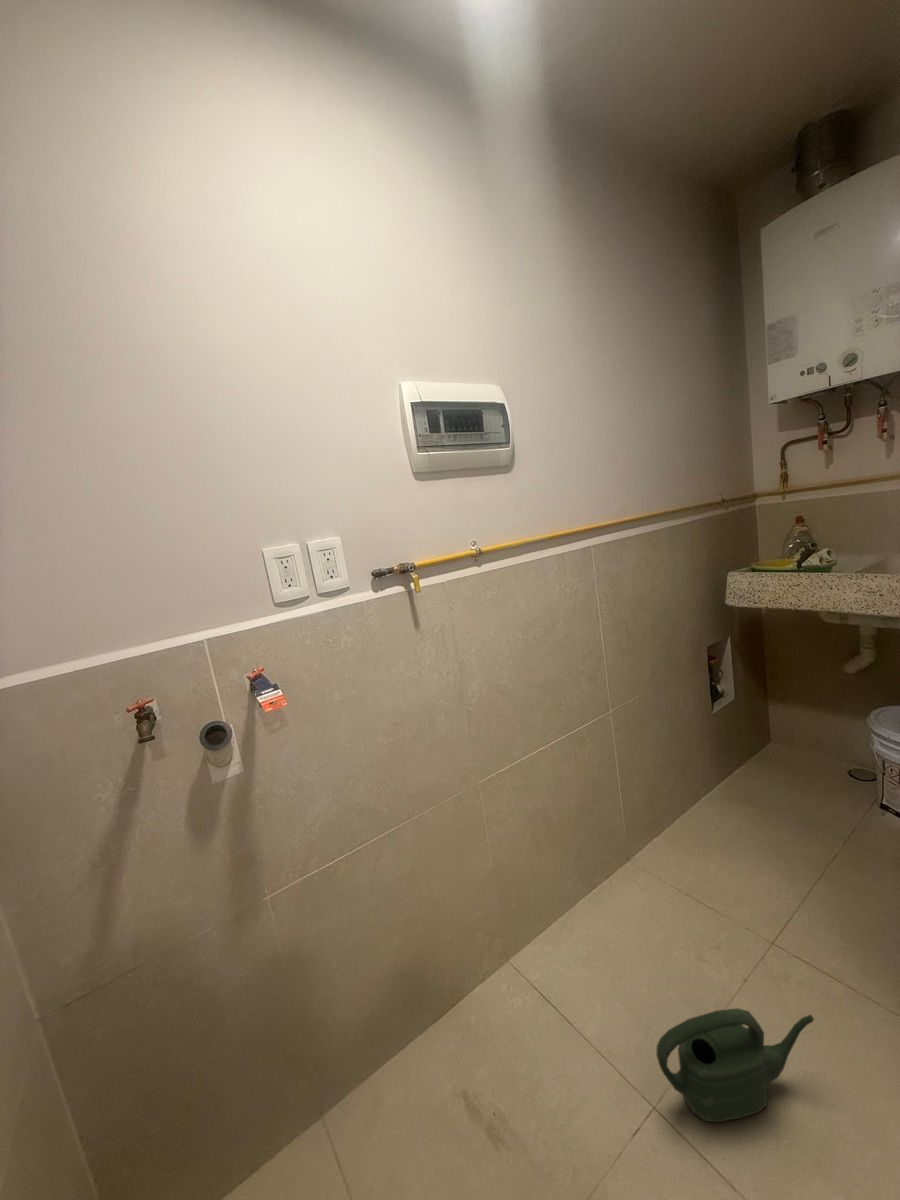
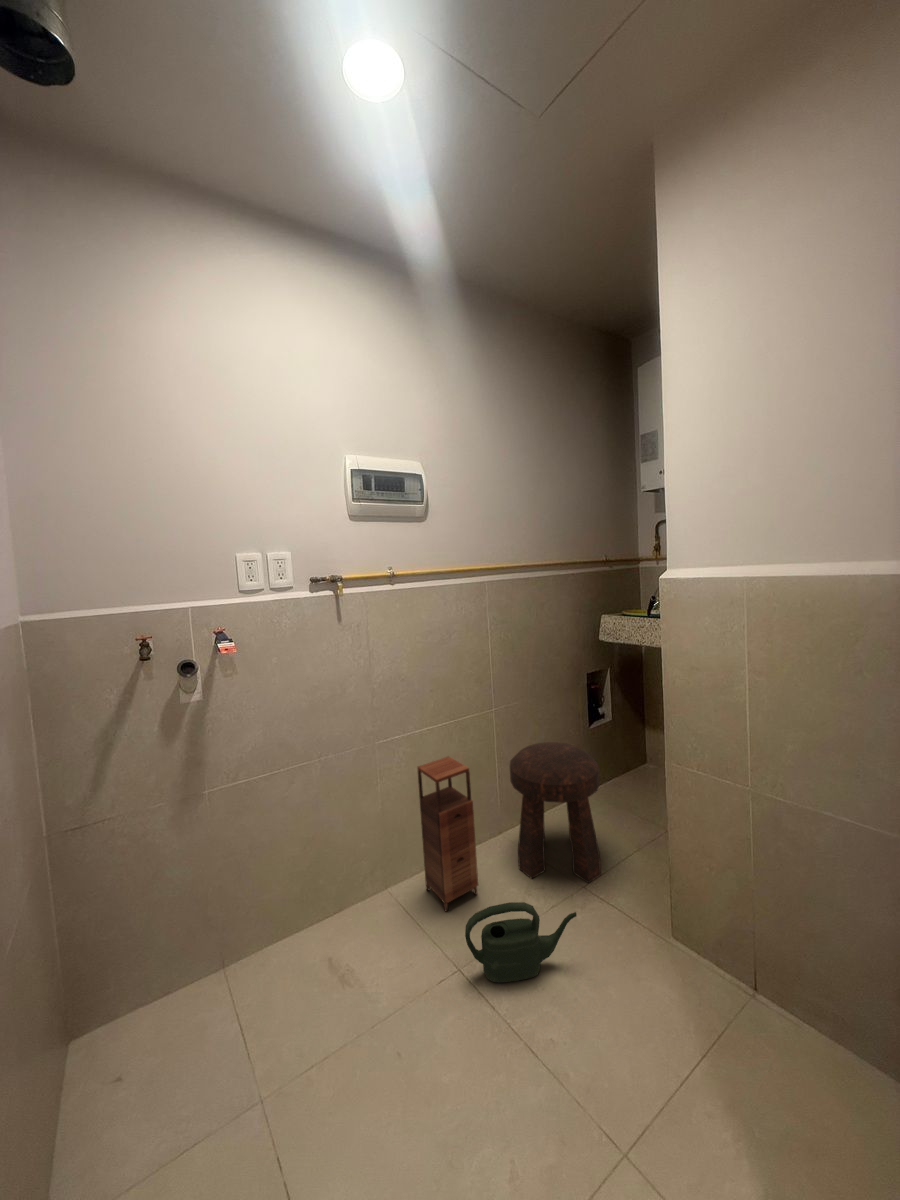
stool: none [640,744,782,931] -> present [510,742,601,883]
storage cabinet: none [535,784,628,988] -> present [418,757,478,912]

